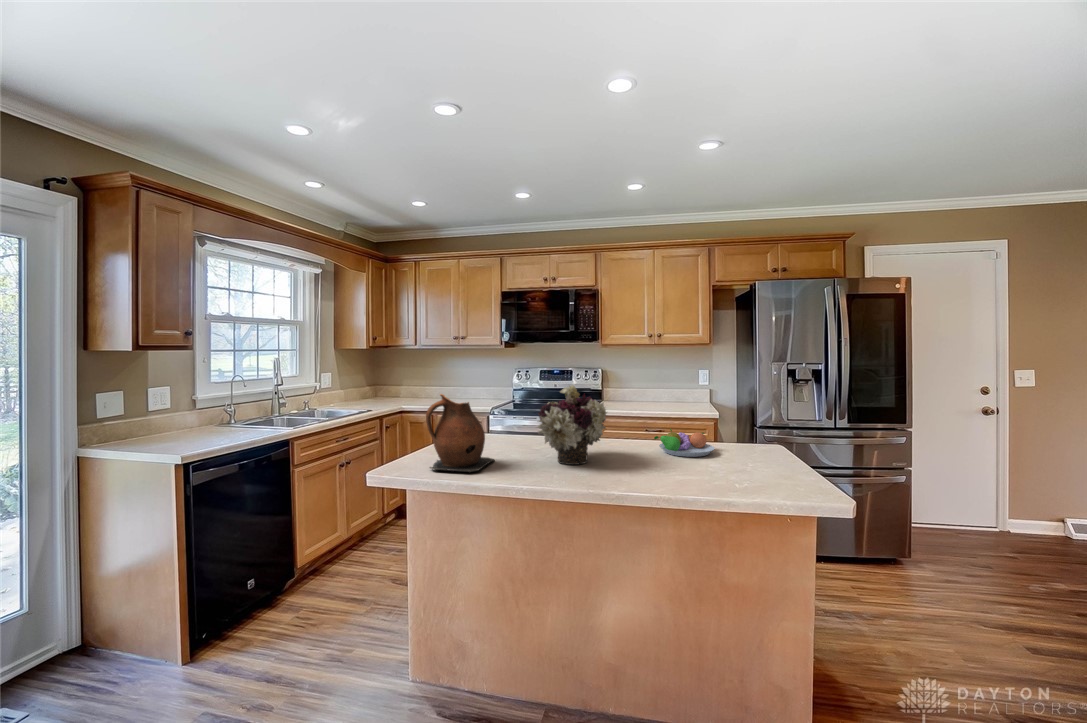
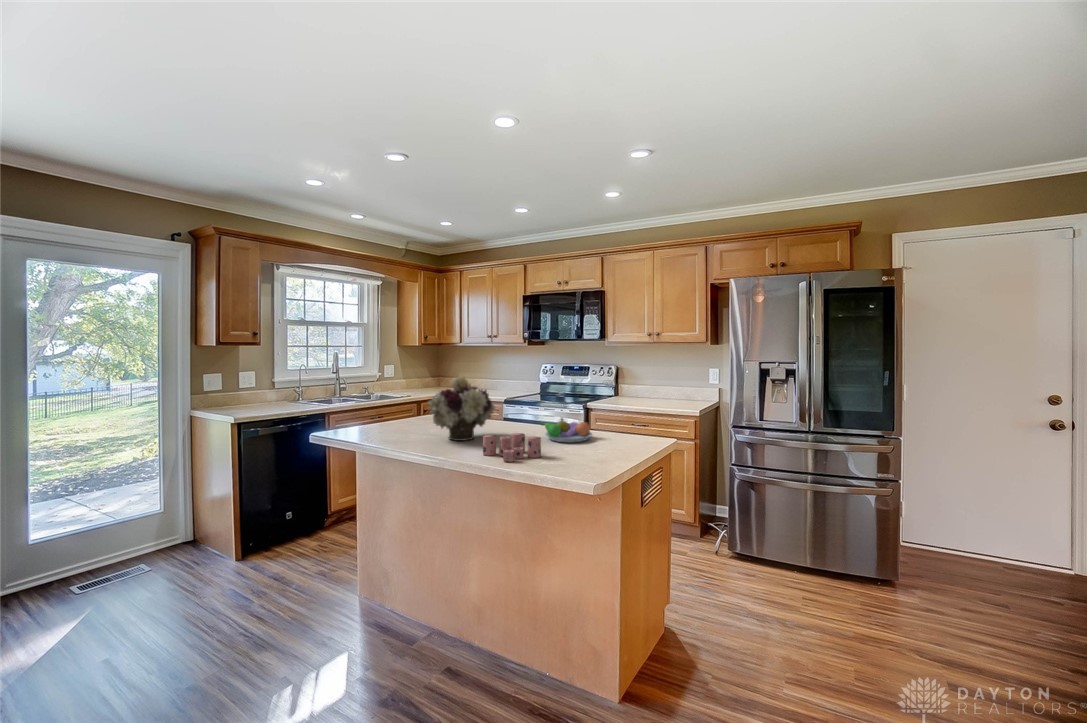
ceramic pitcher: present [426,394,494,473] -> none [351,380,408,440]
candle: none [643,450,713,486] -> present [483,433,541,462]

